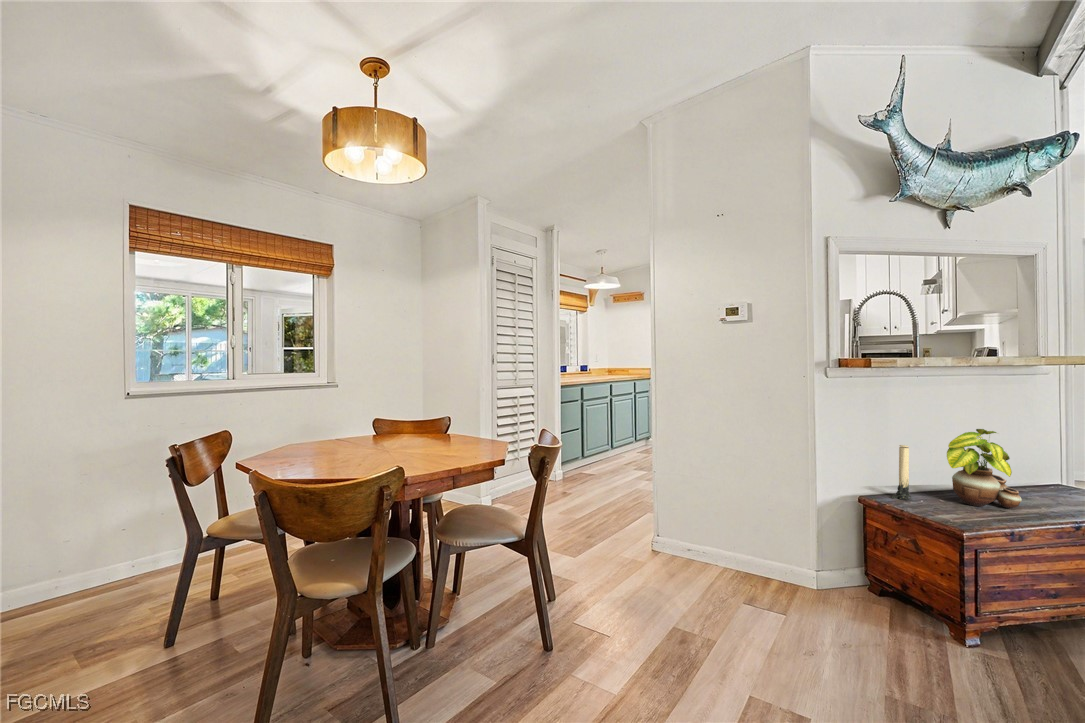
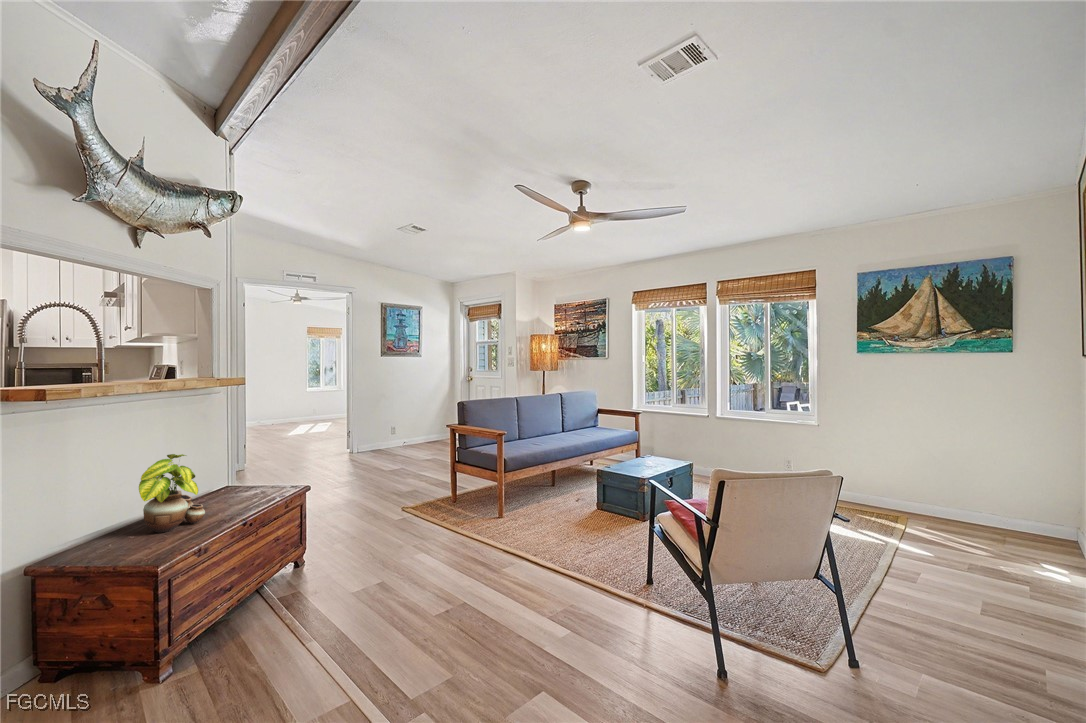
candle: present [892,445,911,500] -> none [72,488,97,556]

